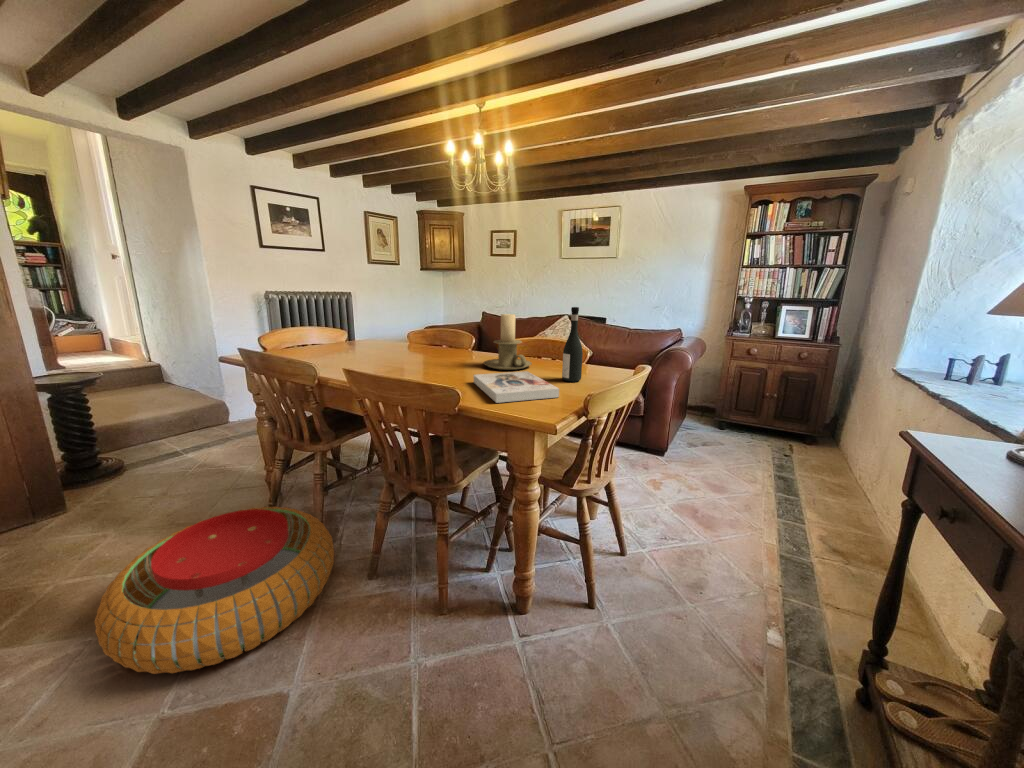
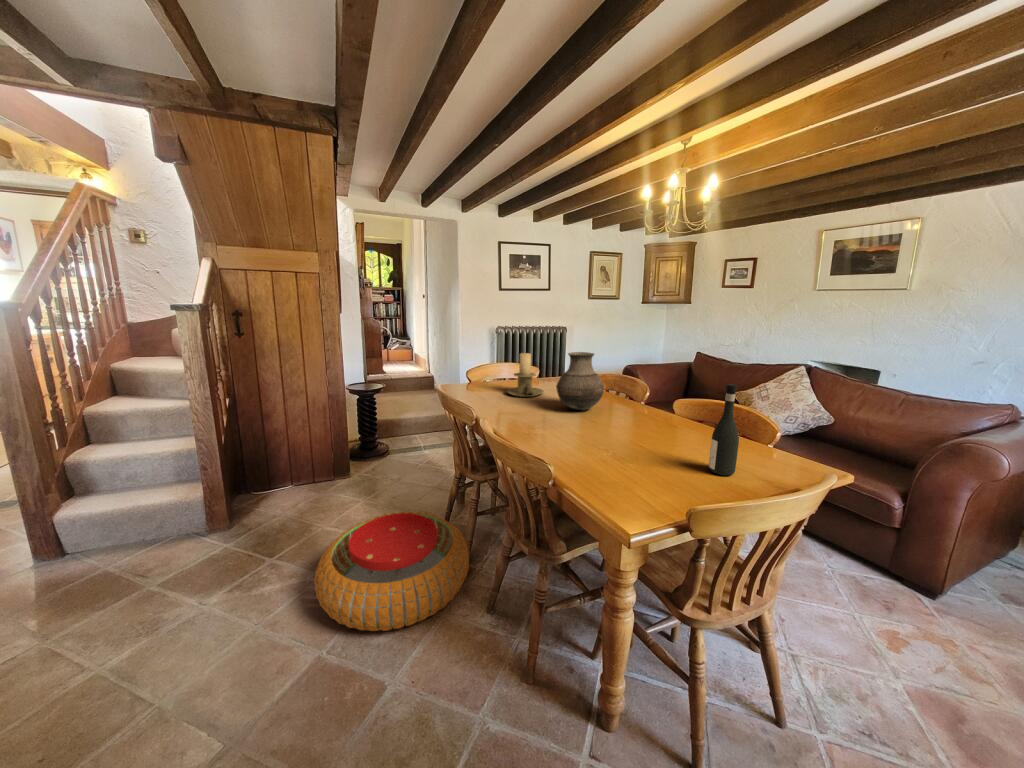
vase: none [394,300,443,358] -> present [556,352,604,410]
candle holder: present [483,314,532,370] -> present [506,353,544,397]
book: present [474,371,559,403] -> none [597,444,678,495]

